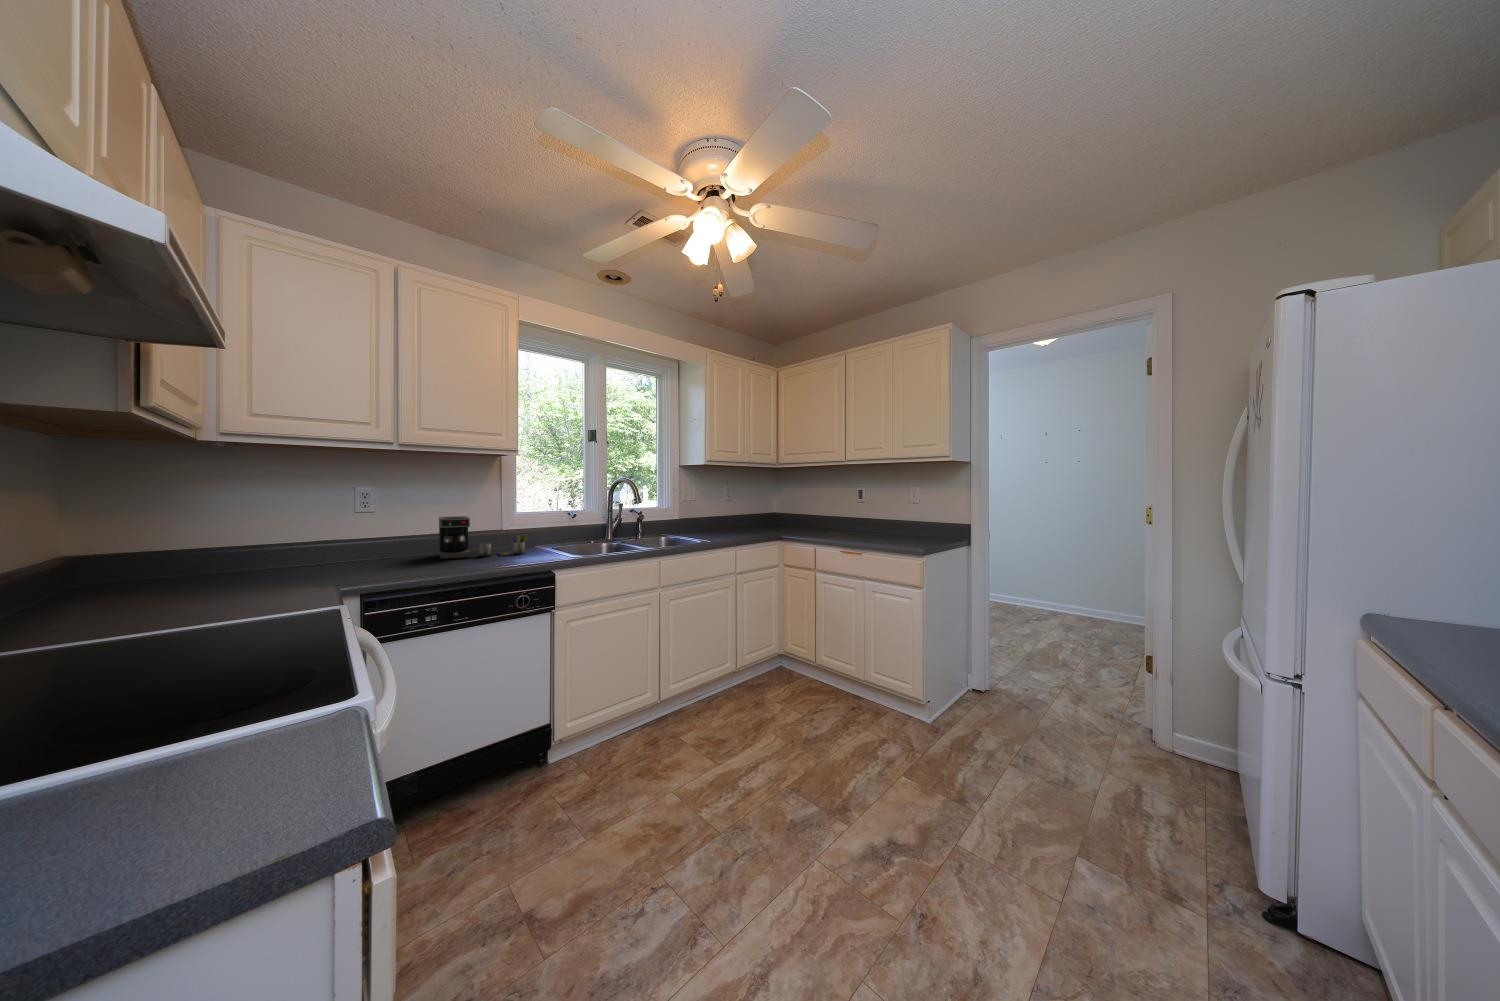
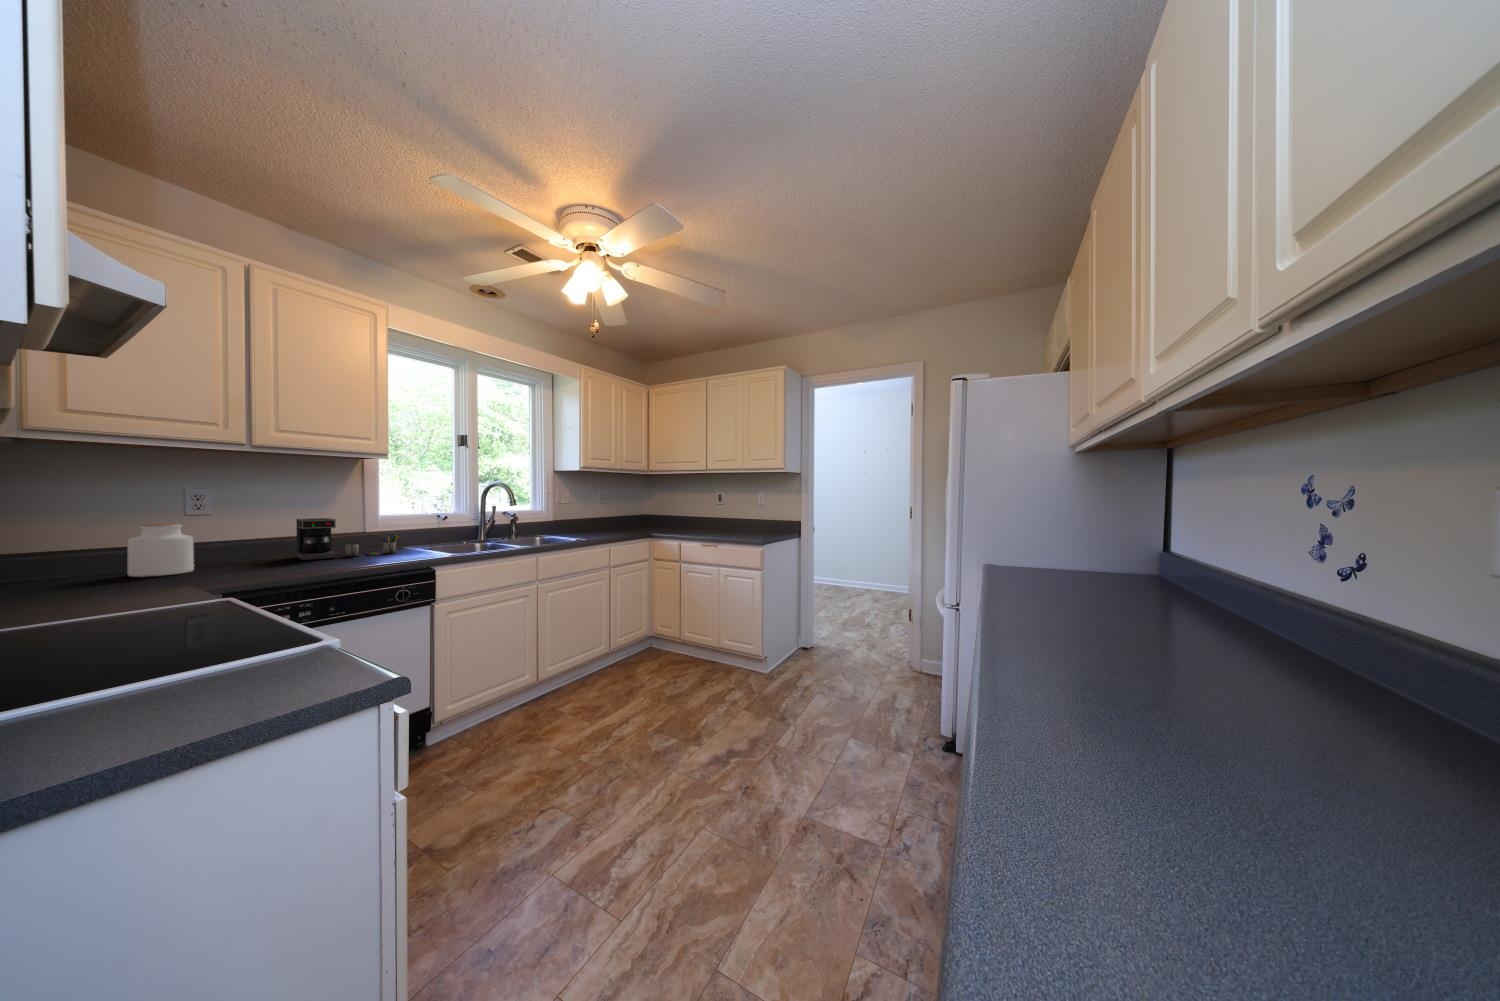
jar: none [298,521,350,572] -> present [127,523,194,577]

